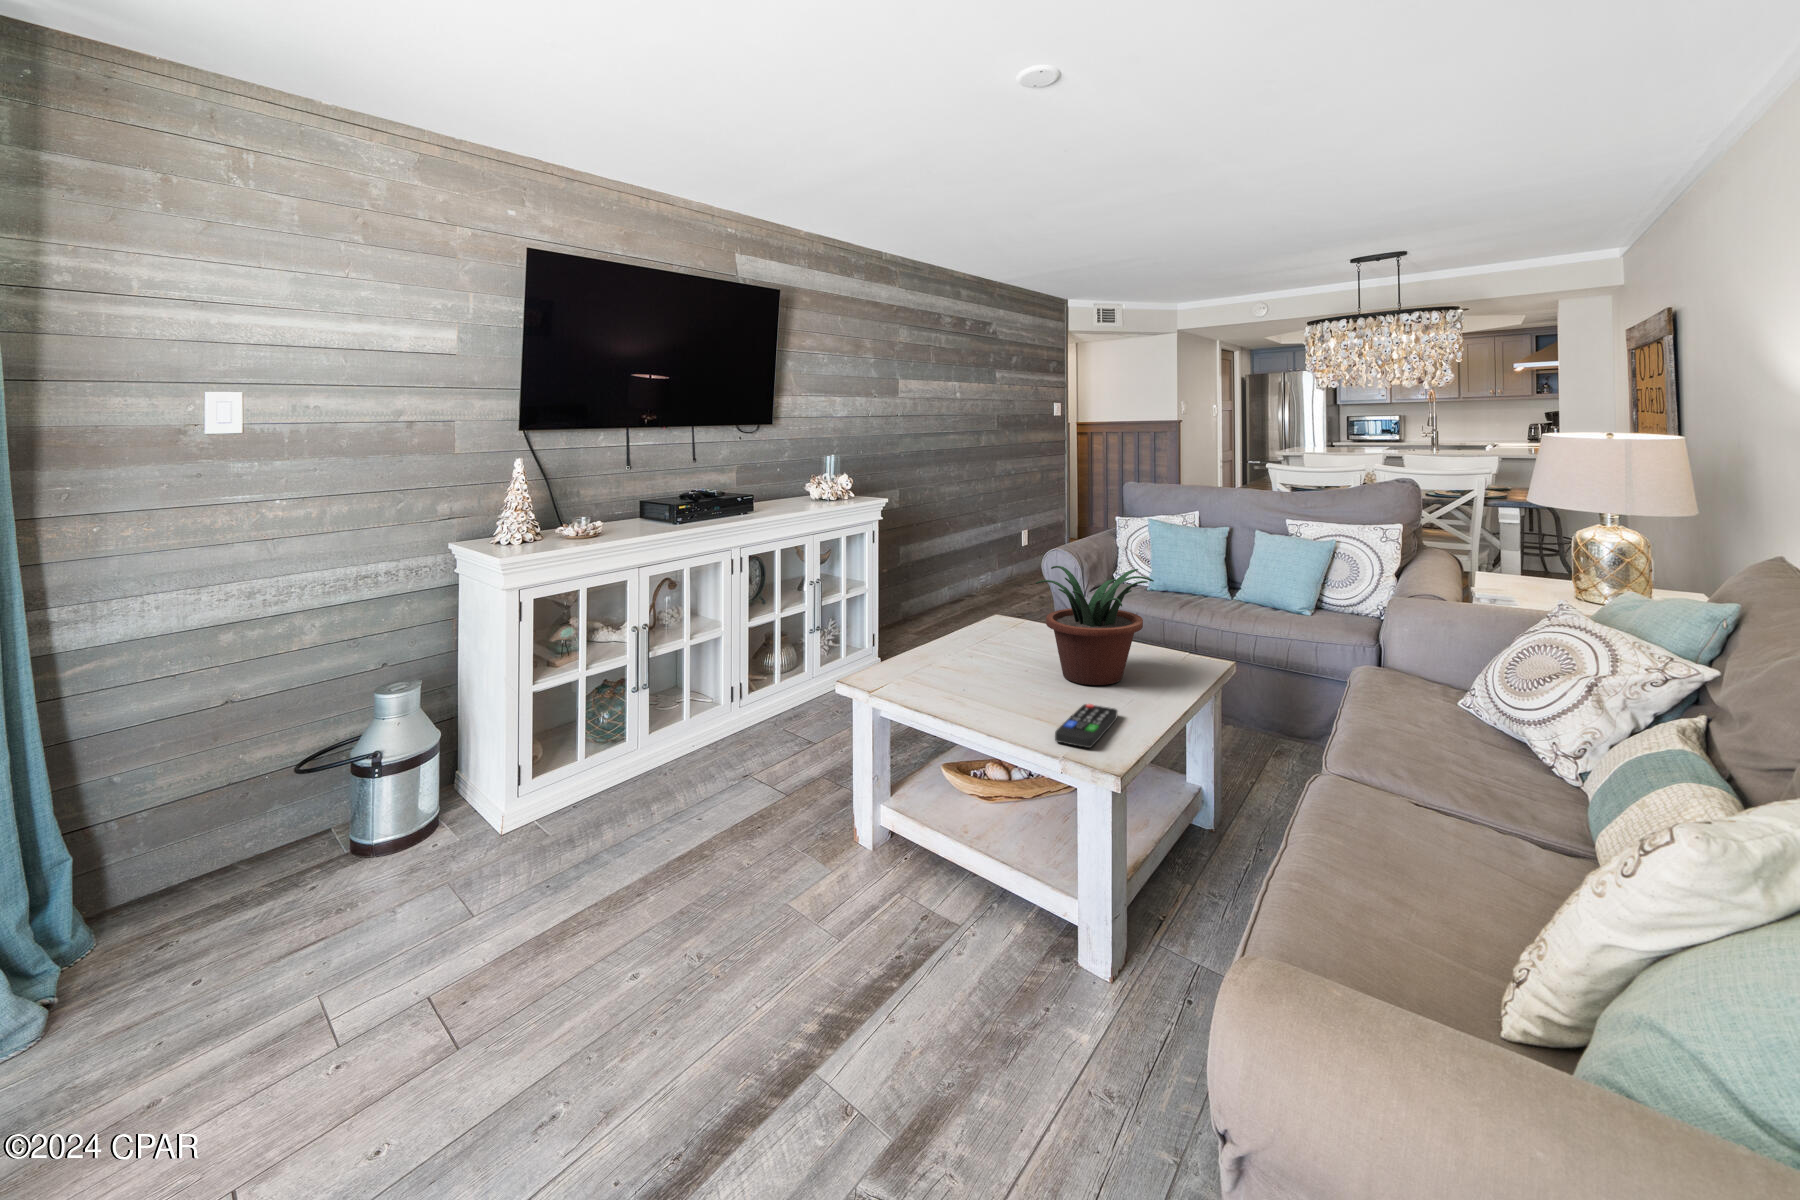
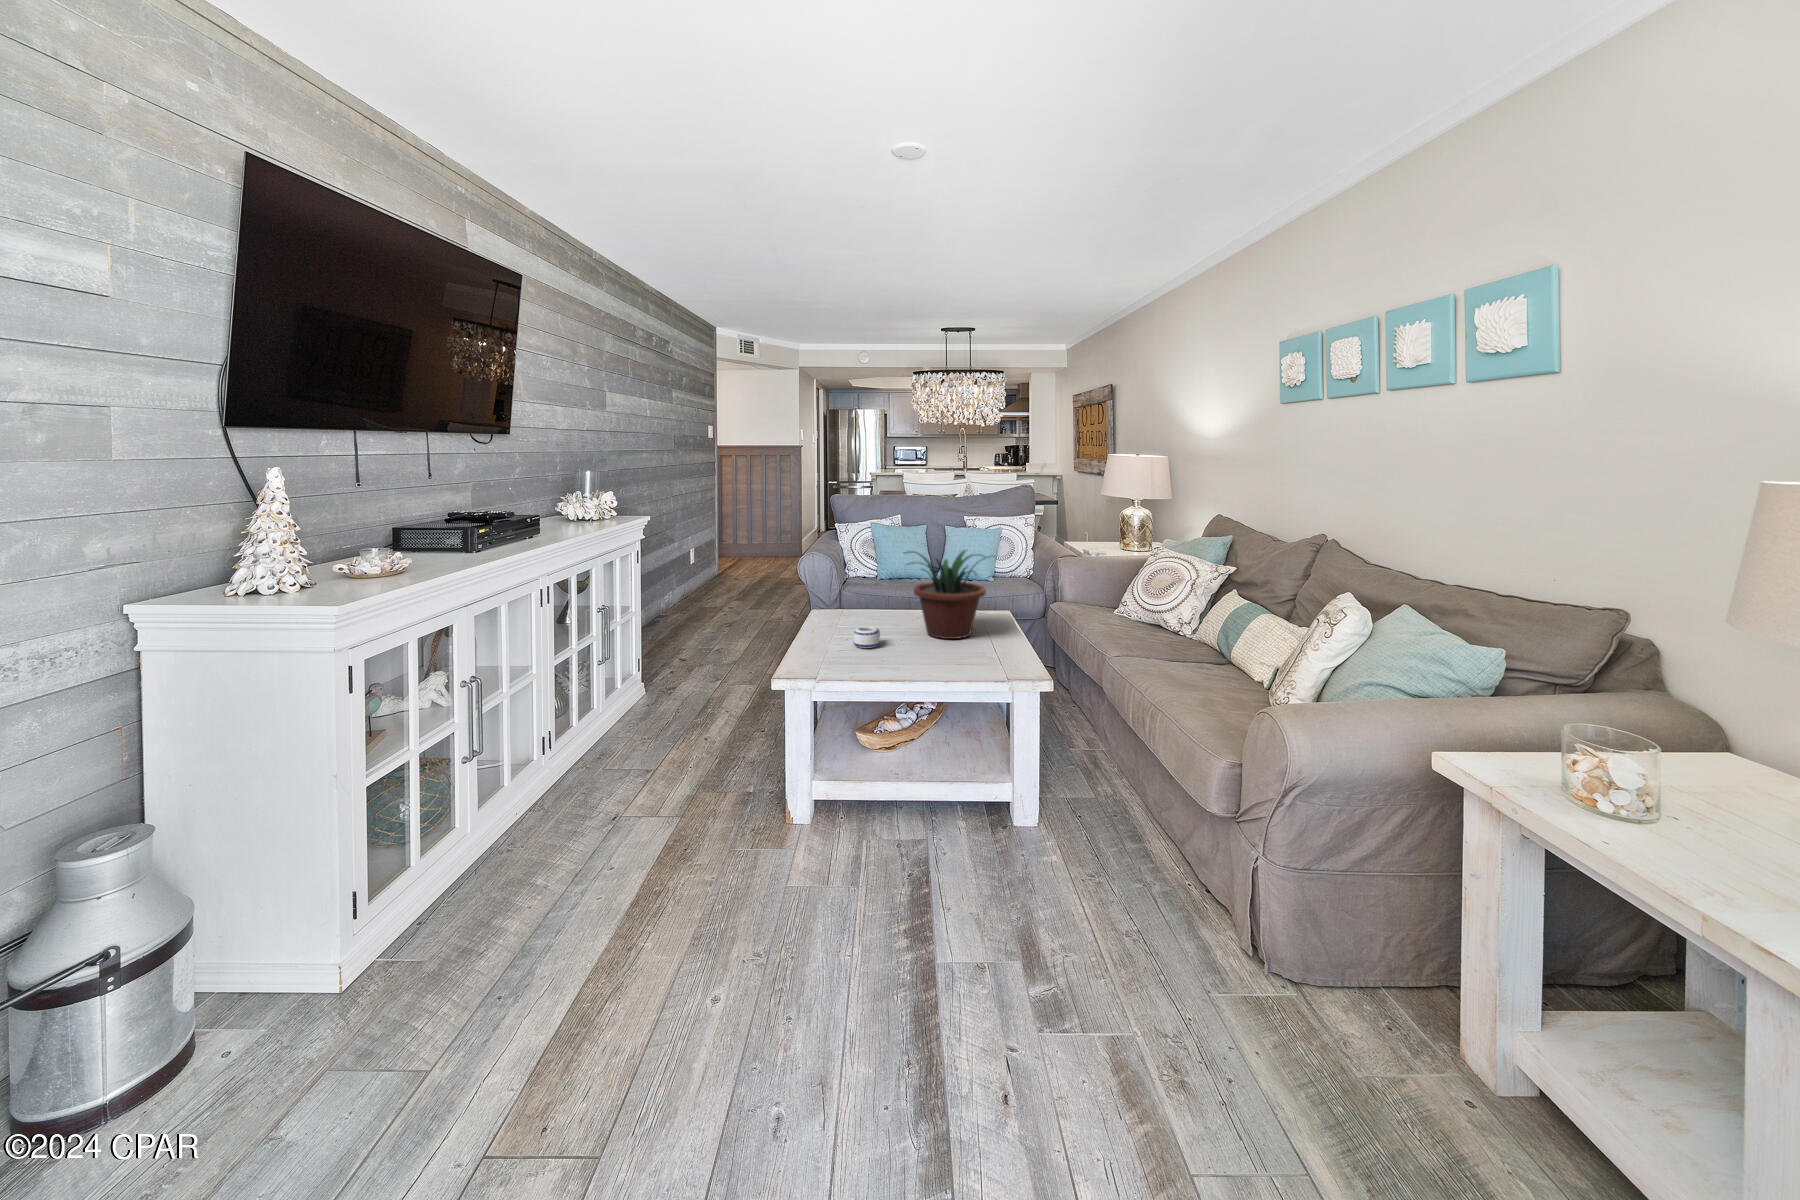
mug: none [956,652,995,679] -> present [853,626,880,648]
remote control: present [1055,704,1117,748] -> none [977,649,1016,676]

